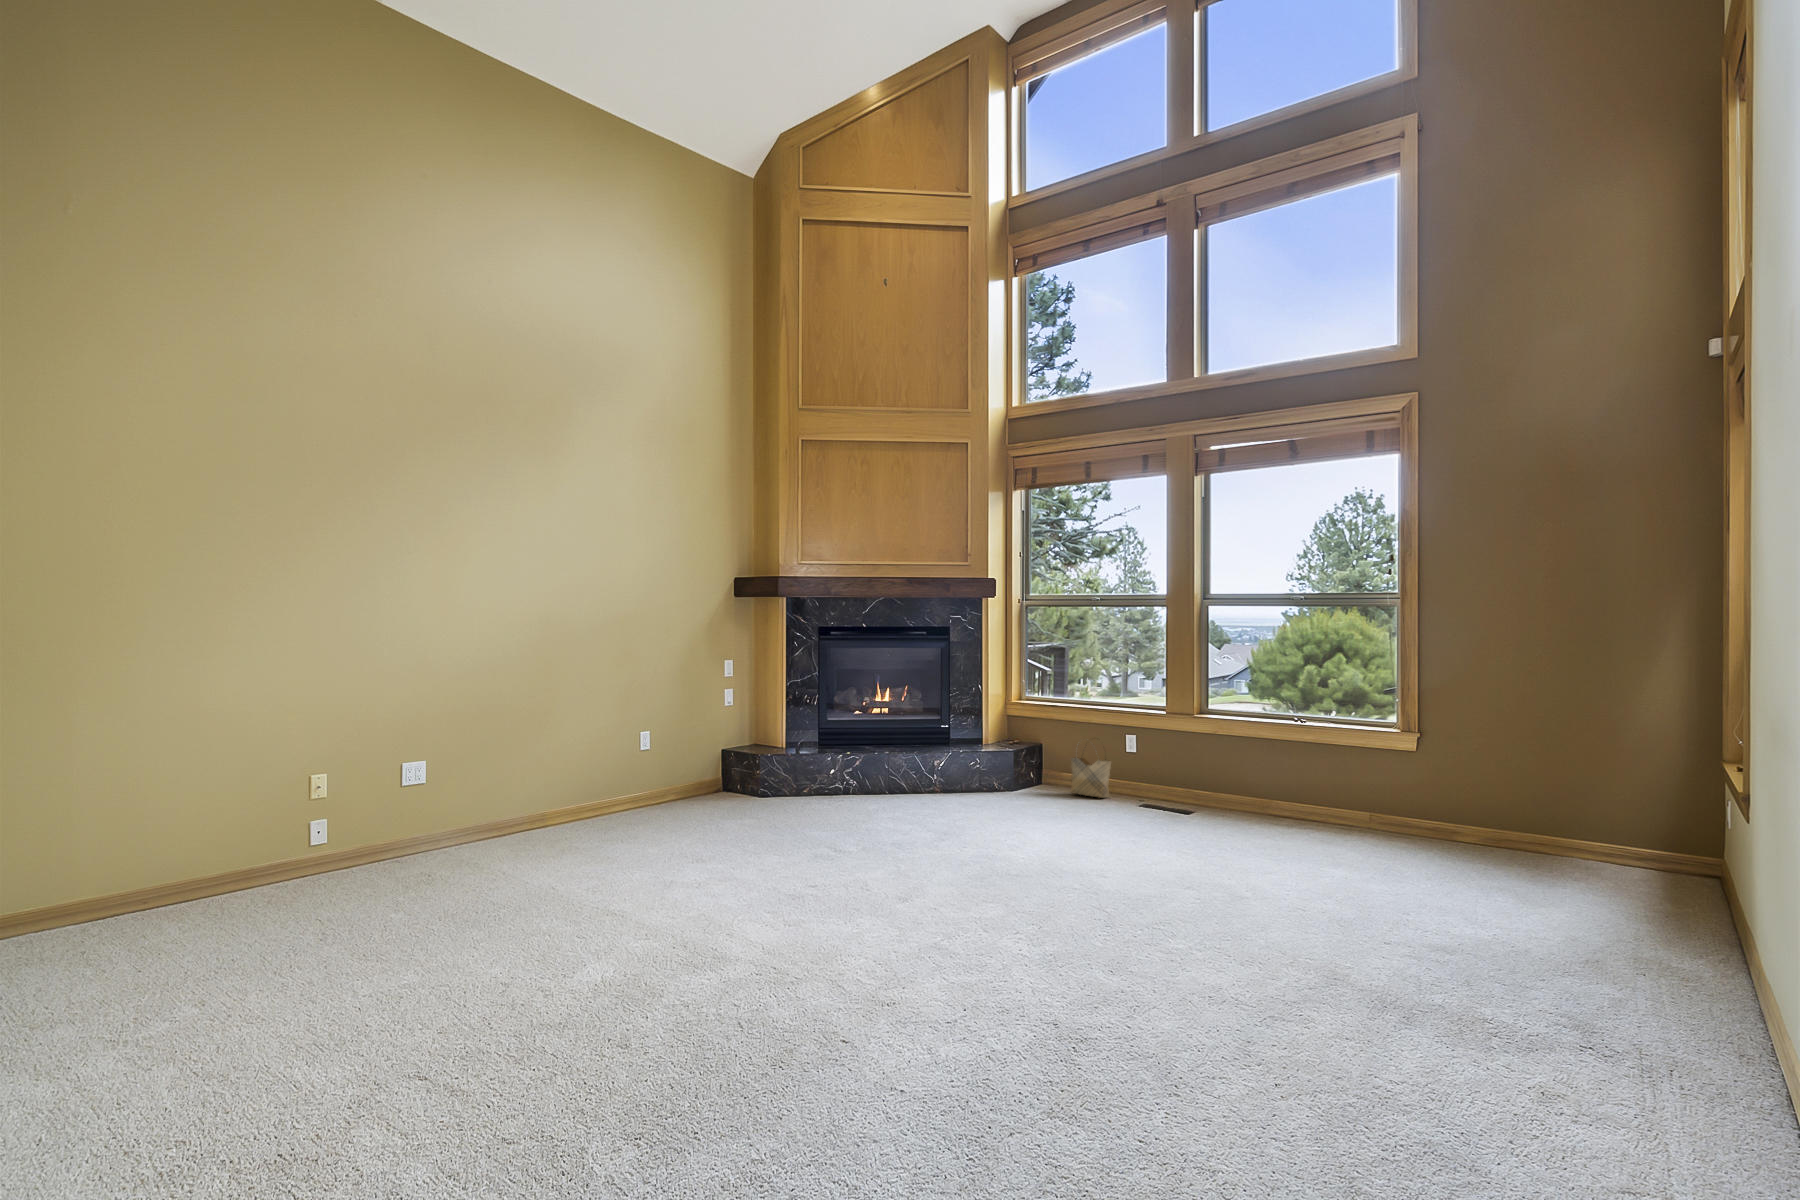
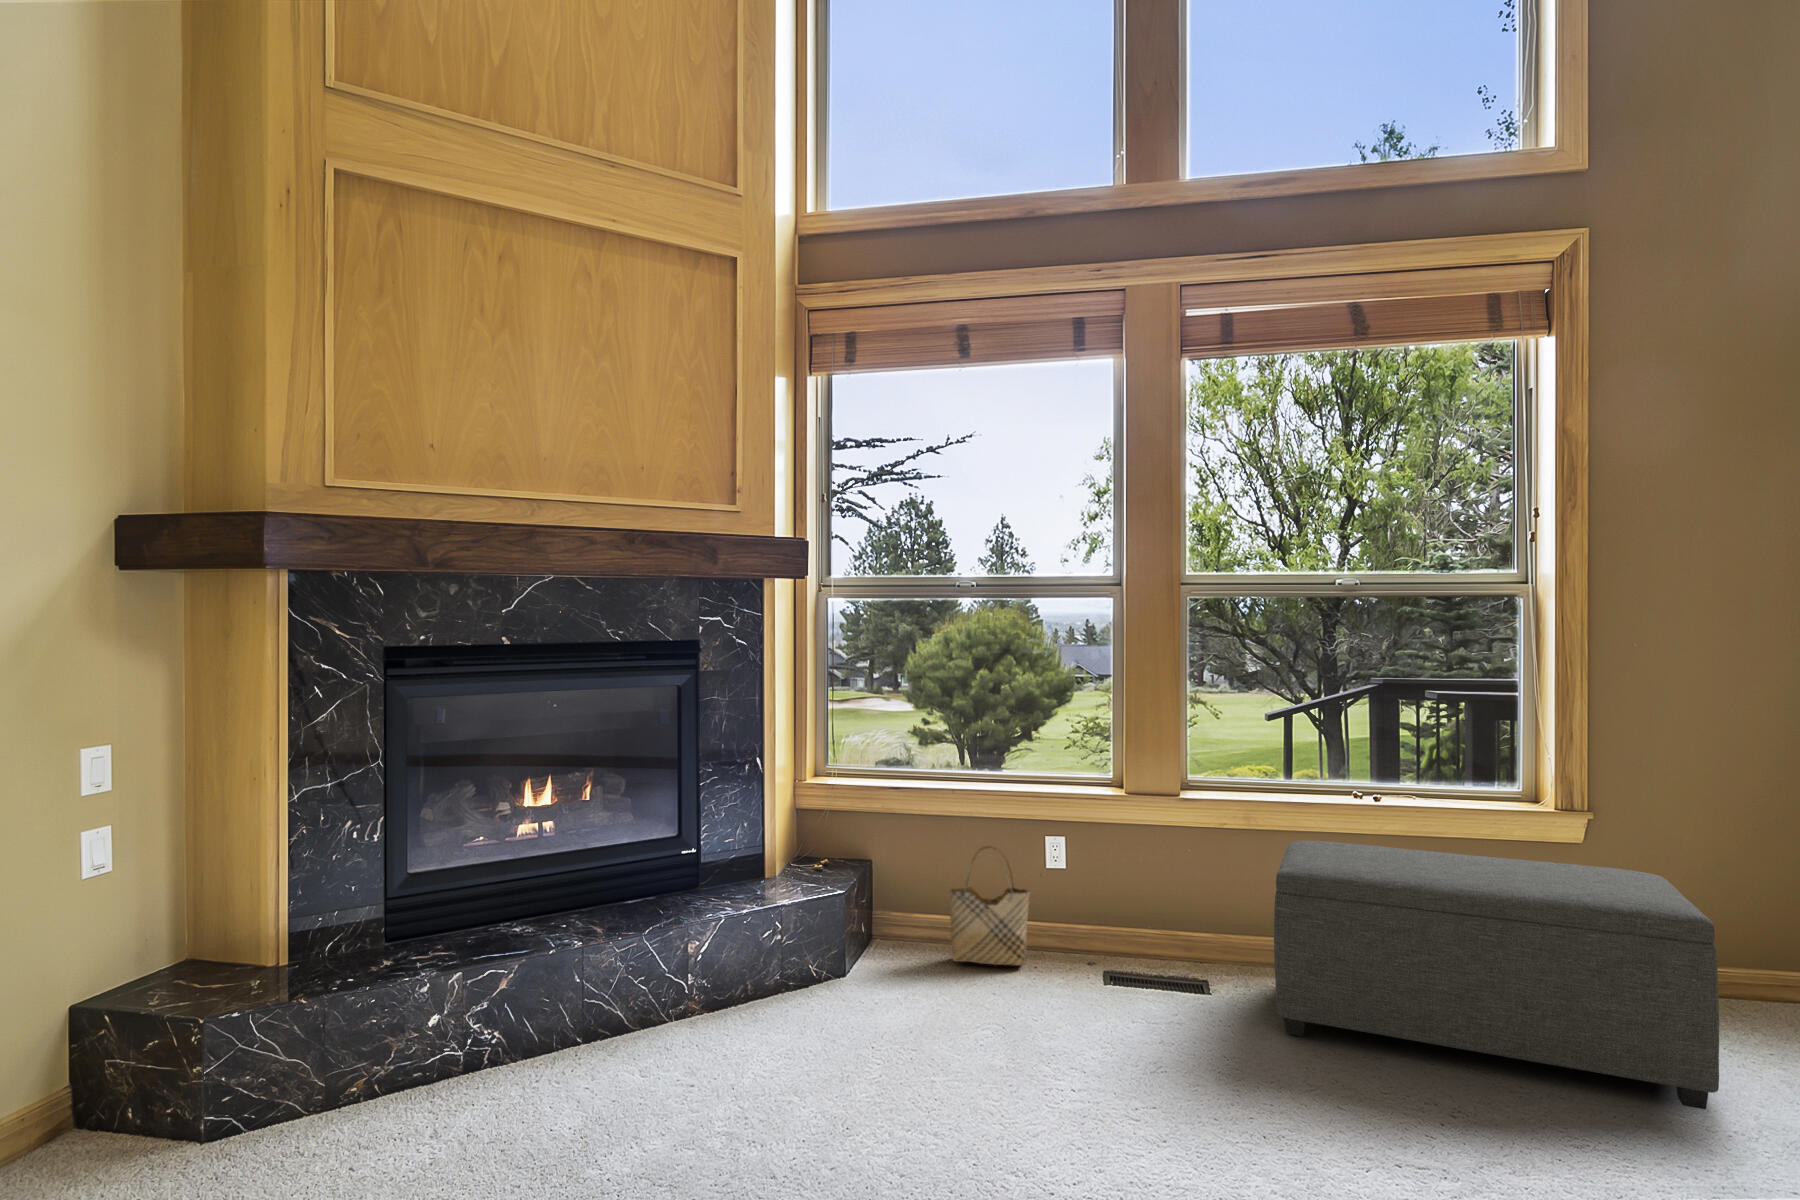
ottoman: none [1190,740,1400,863] -> present [1274,841,1719,1109]

